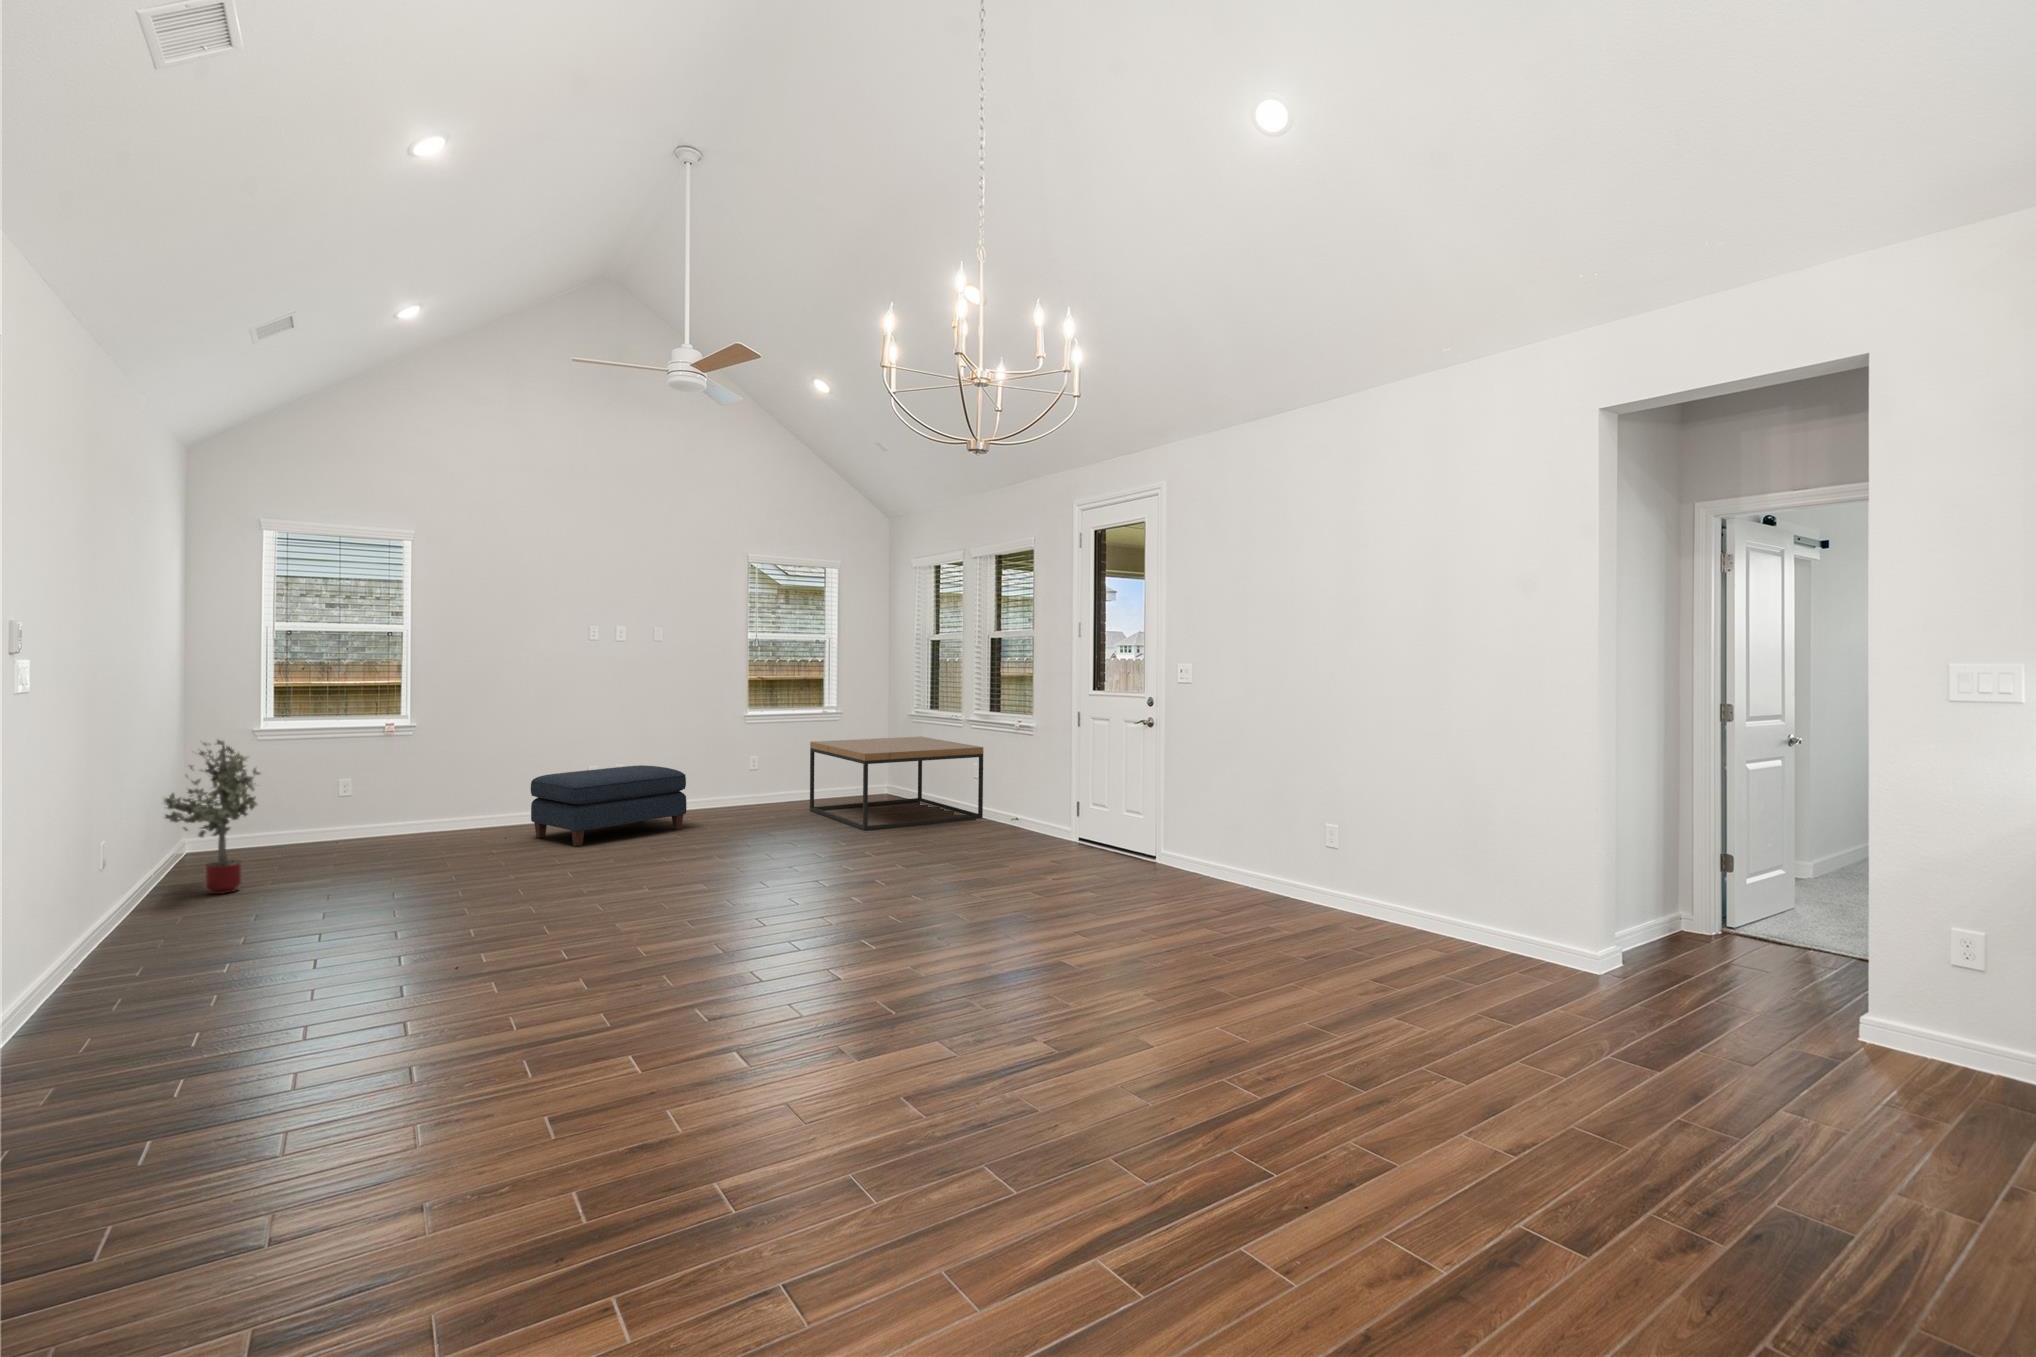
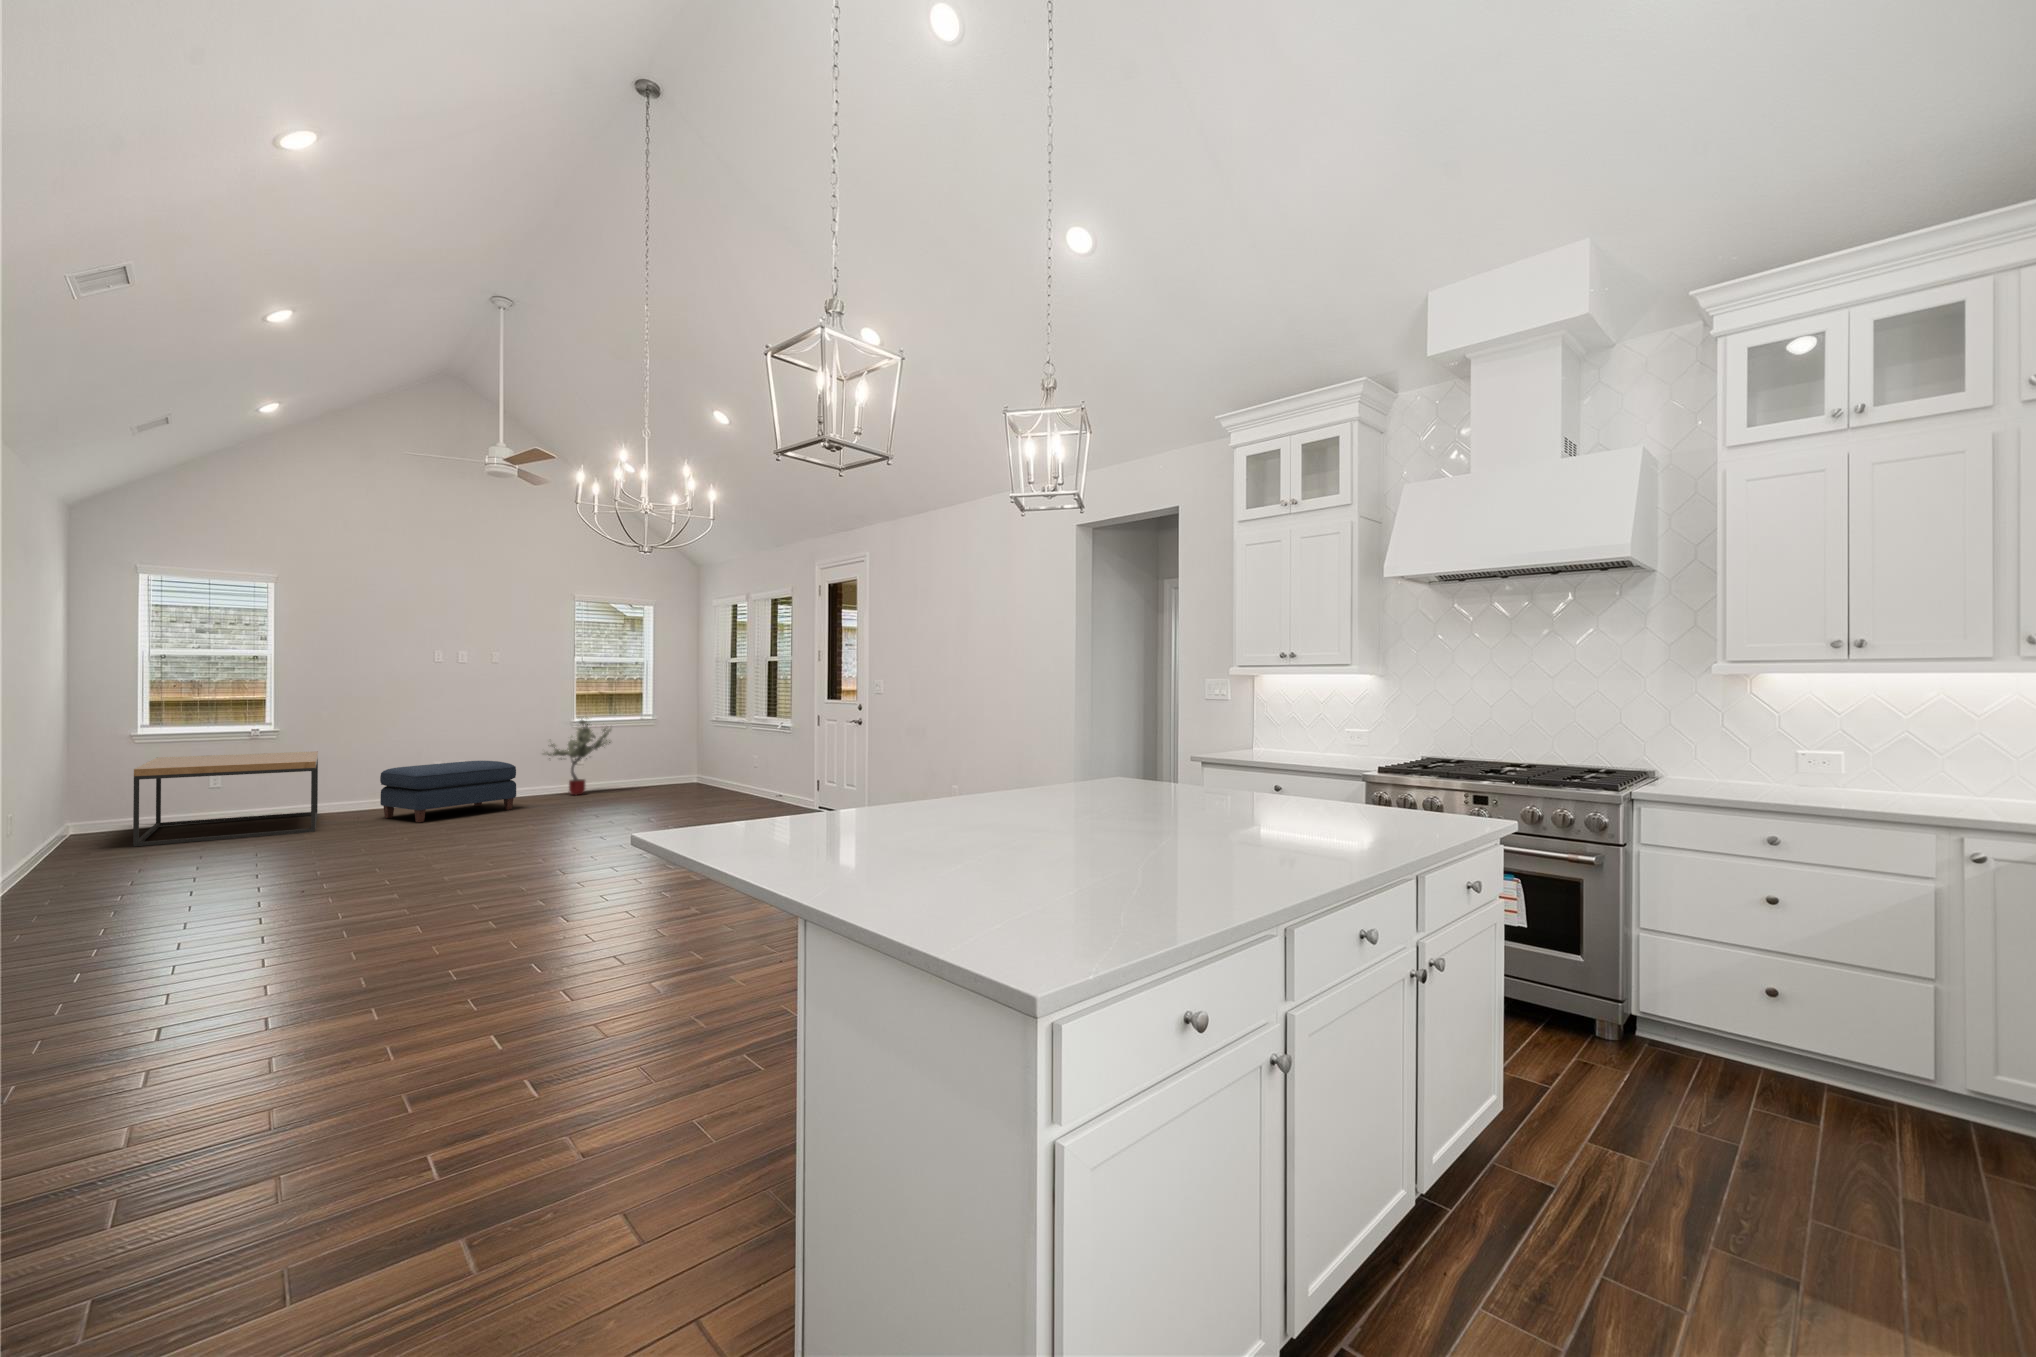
coffee table: present [810,737,983,830] -> present [133,751,318,847]
potted tree: present [164,740,260,894] -> present [543,720,612,795]

